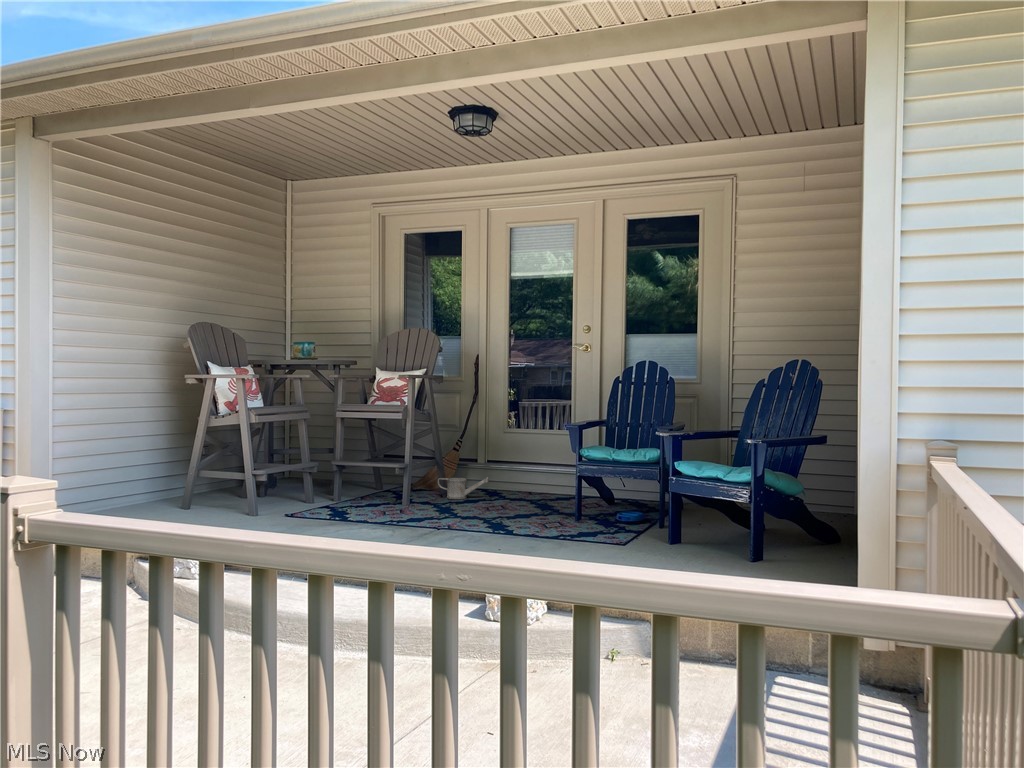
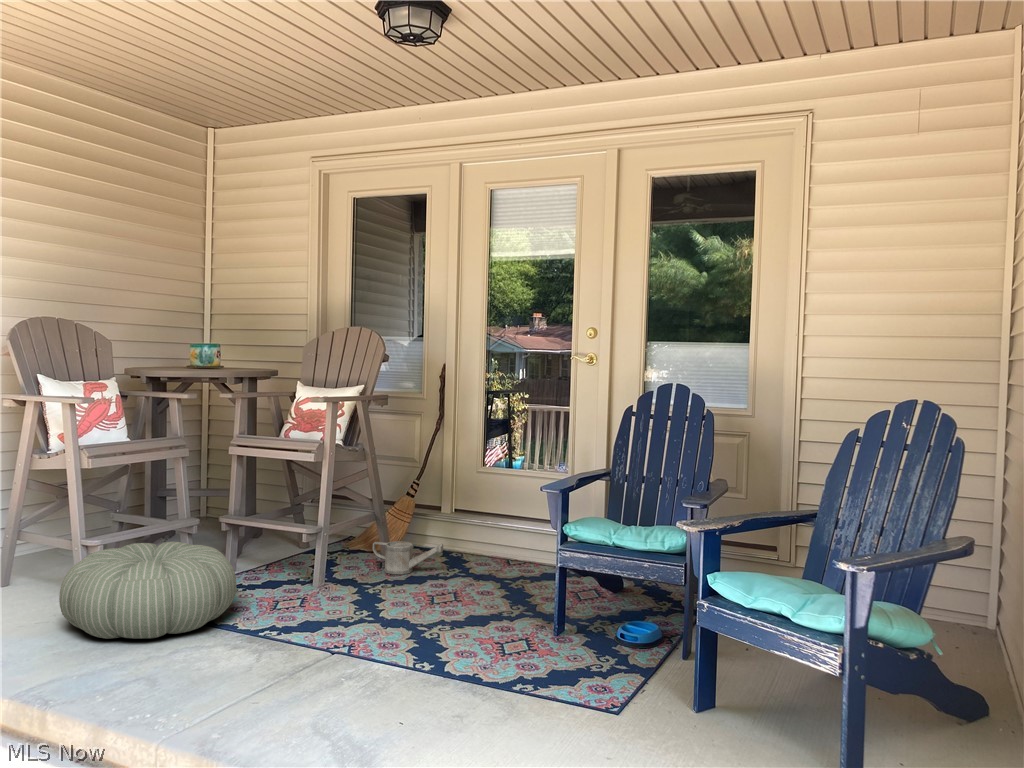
pouf: none [257,470,365,524] -> present [59,542,236,639]

